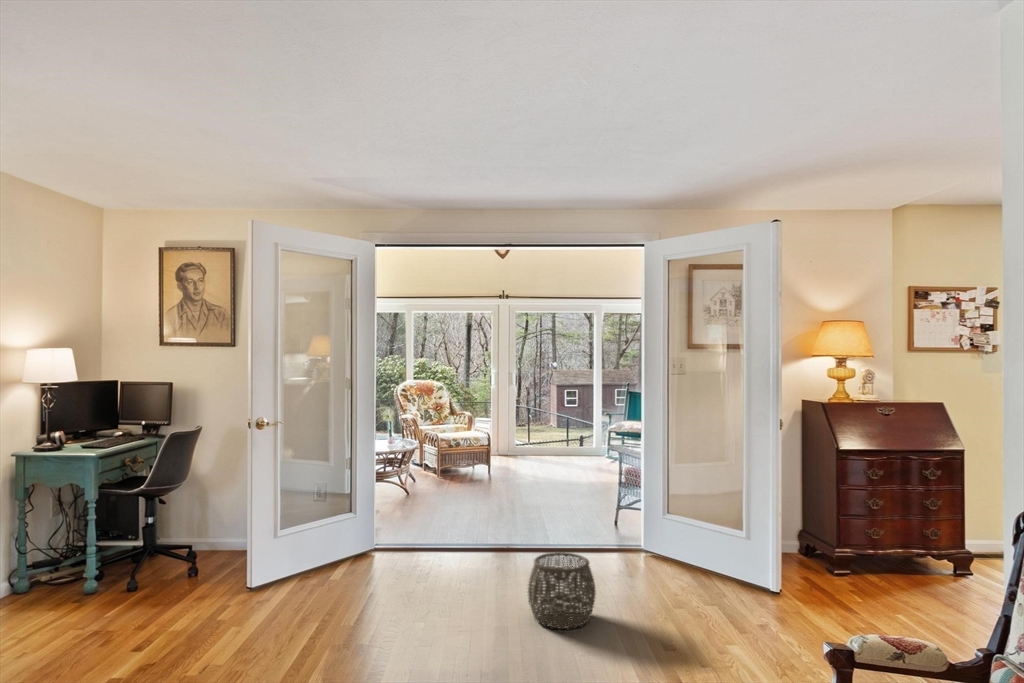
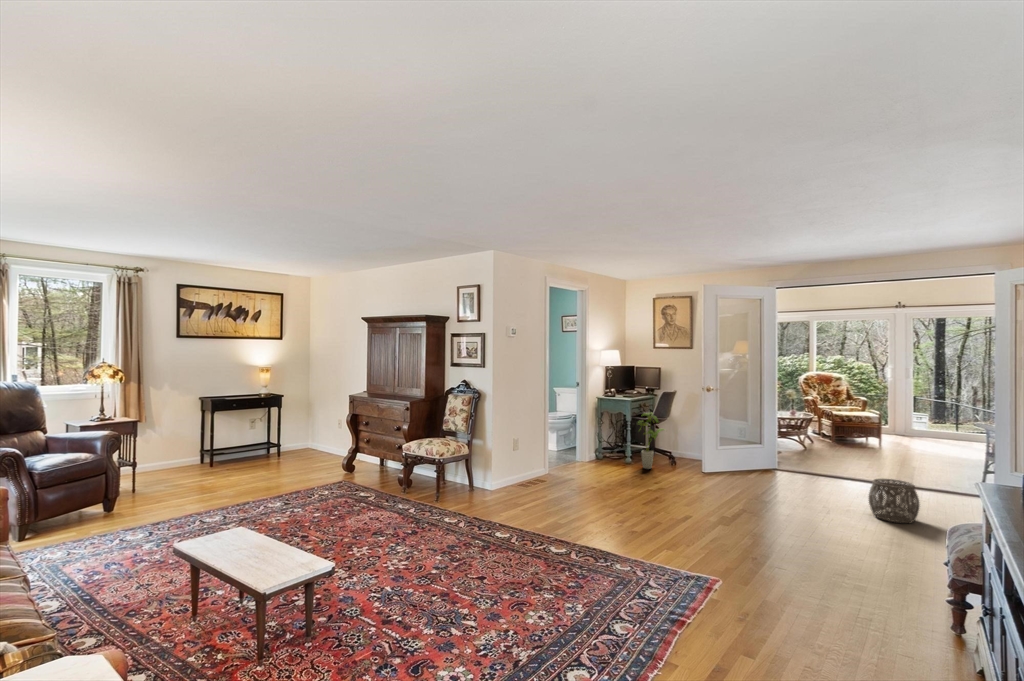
house plant: none [110,477,181,599] -> present [638,413,664,469]

